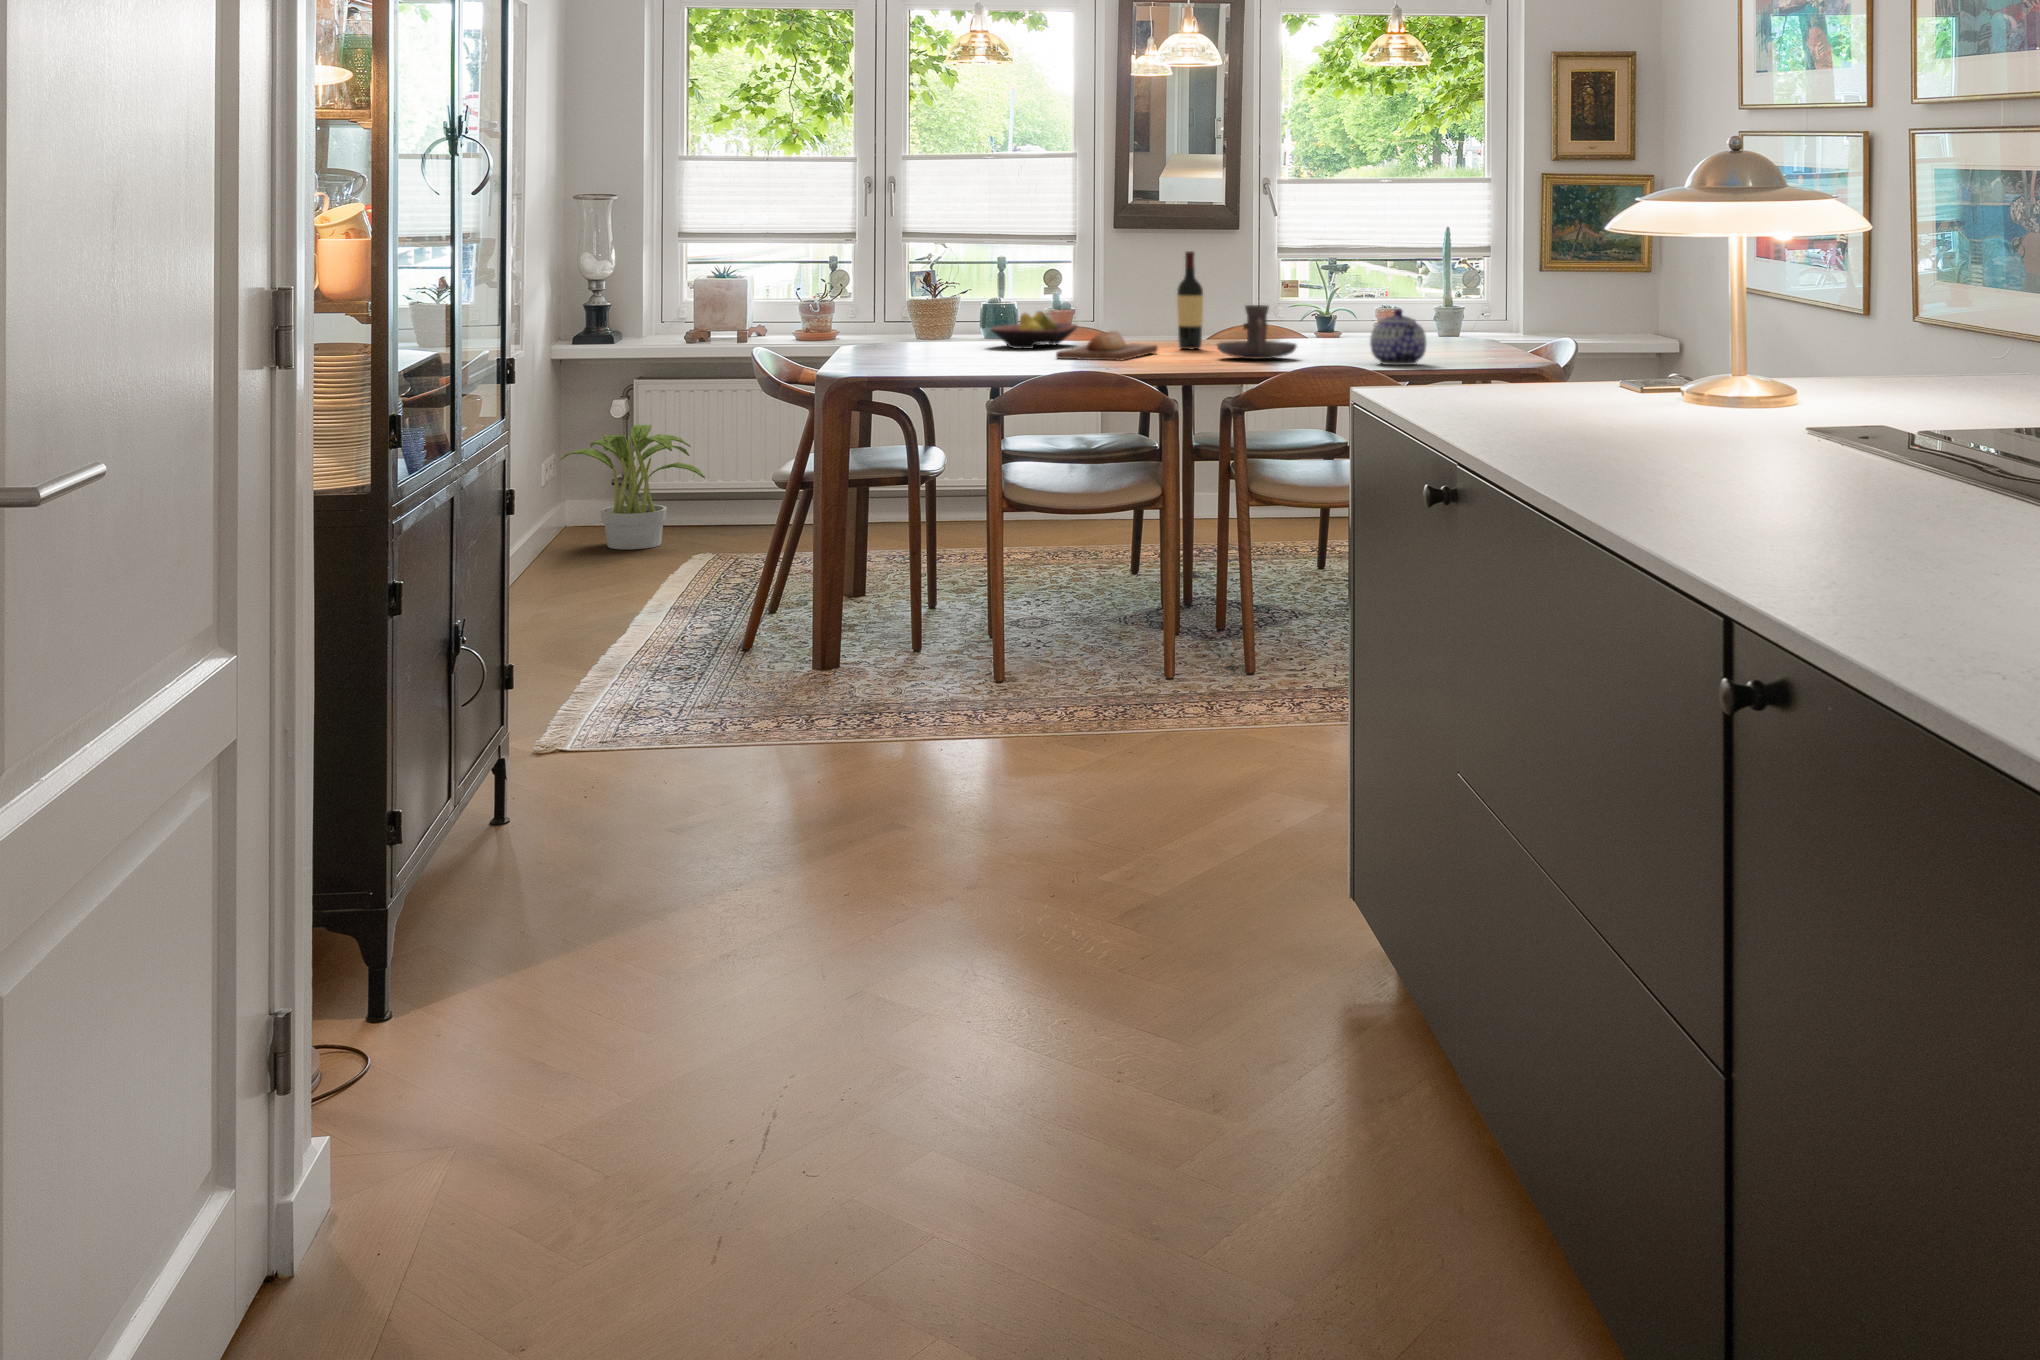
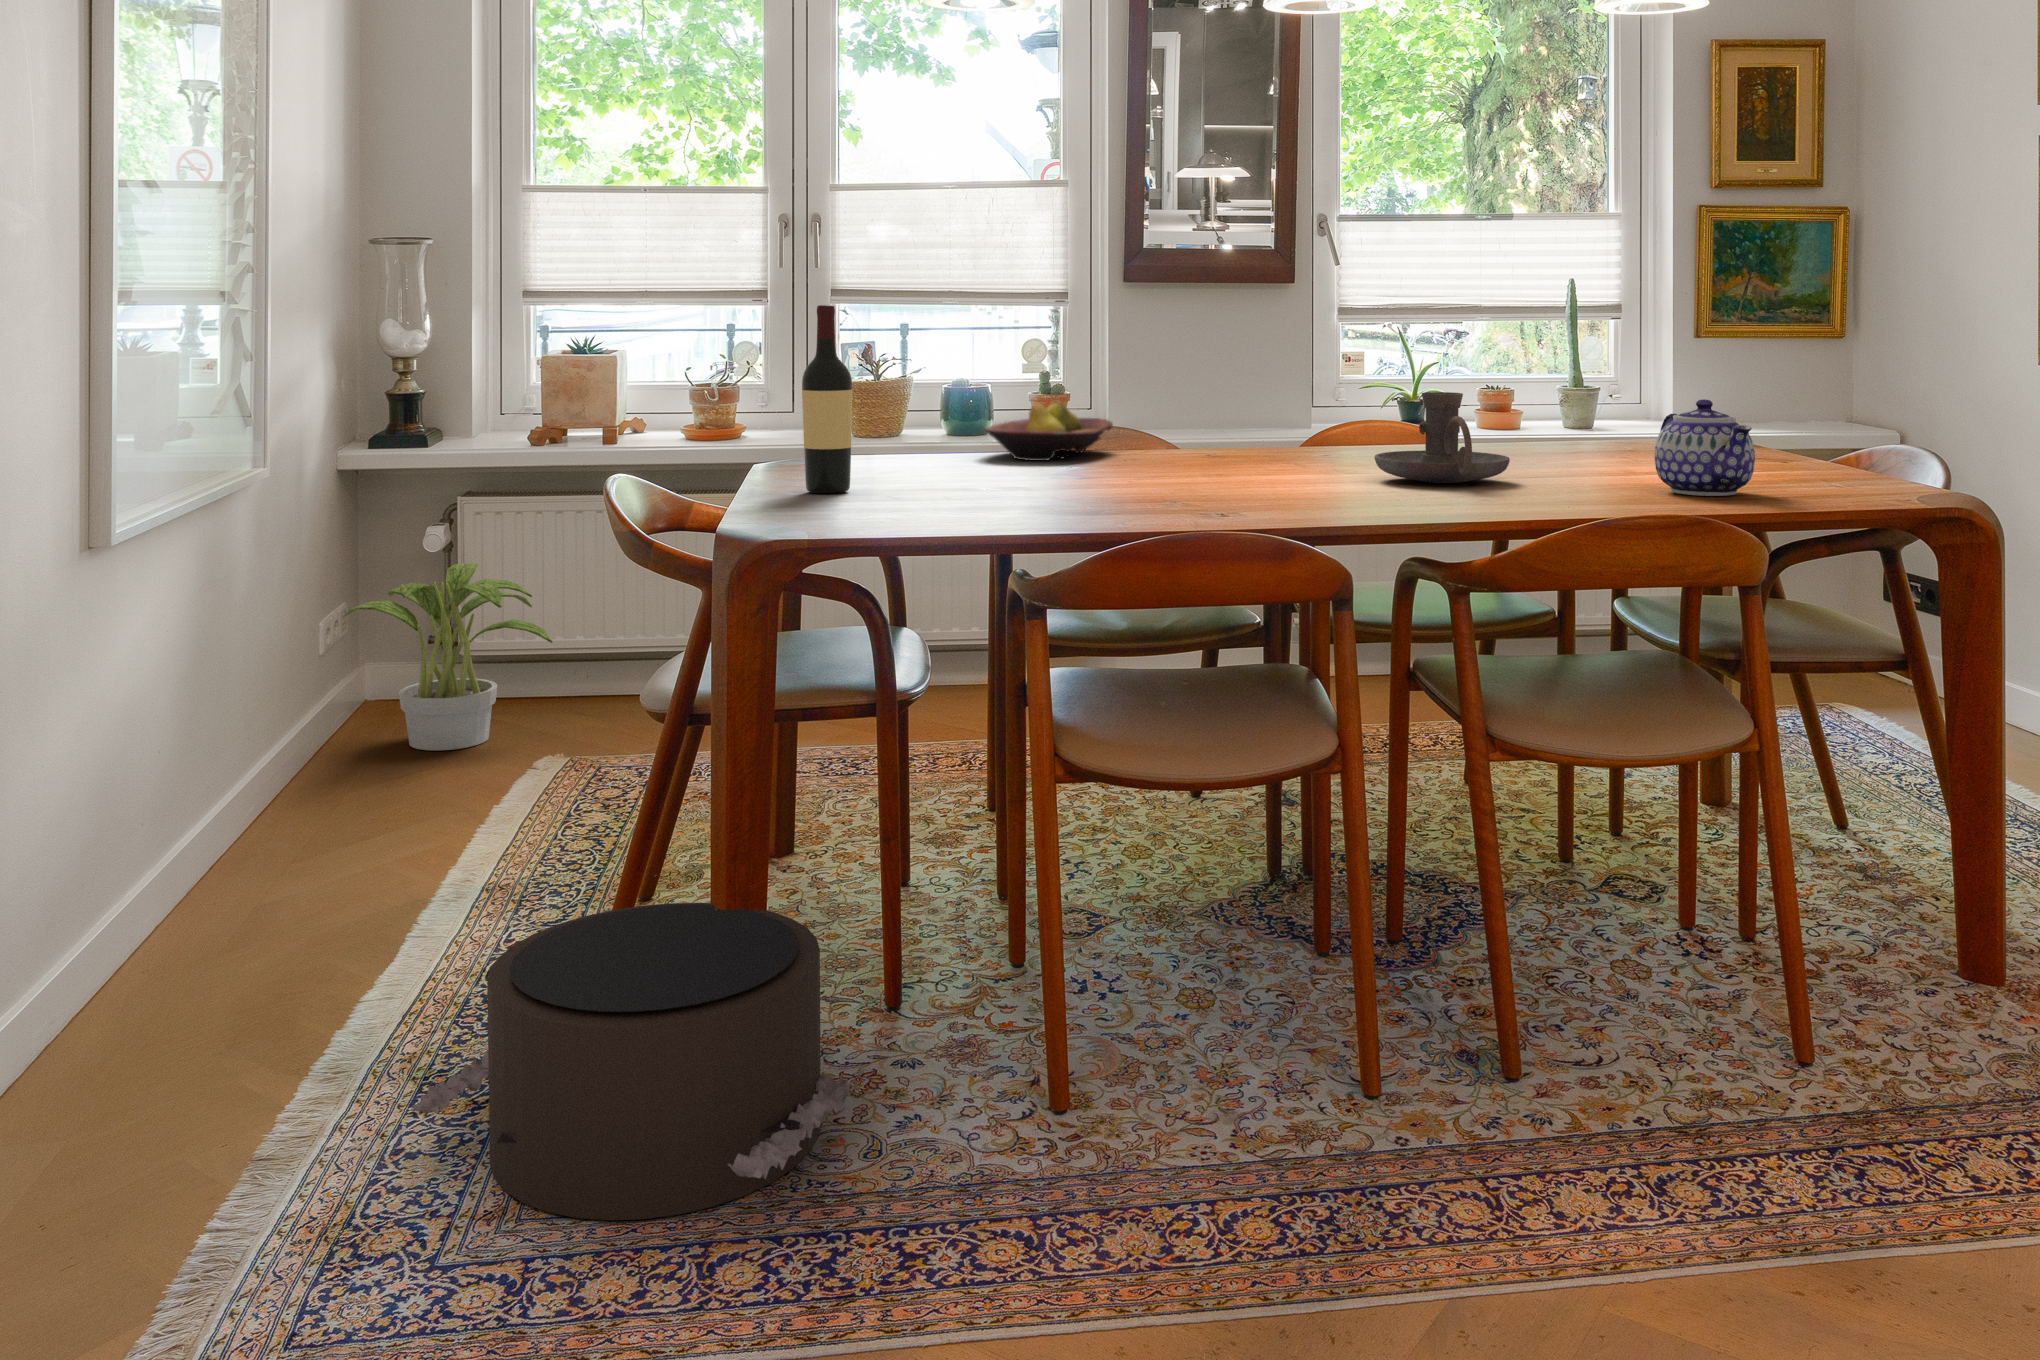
wine bottle: present [1177,251,1203,349] -> present [802,305,852,493]
bread loaf: present [1056,331,1157,360] -> none [1113,435,1260,488]
pouf: none [659,579,891,709] -> present [411,903,858,1220]

